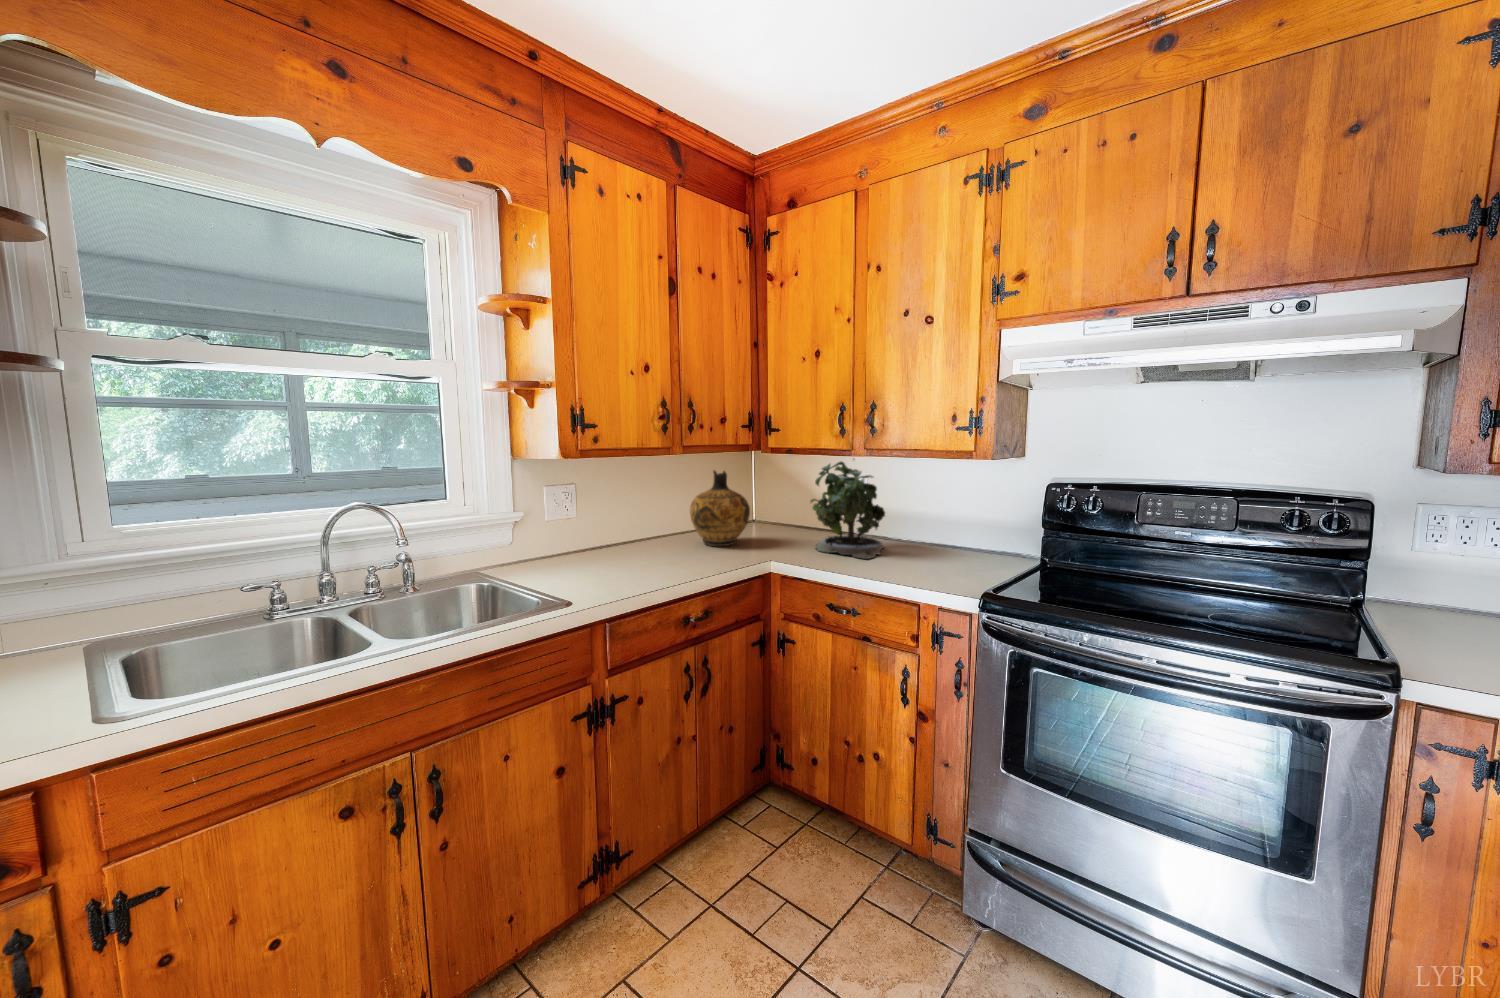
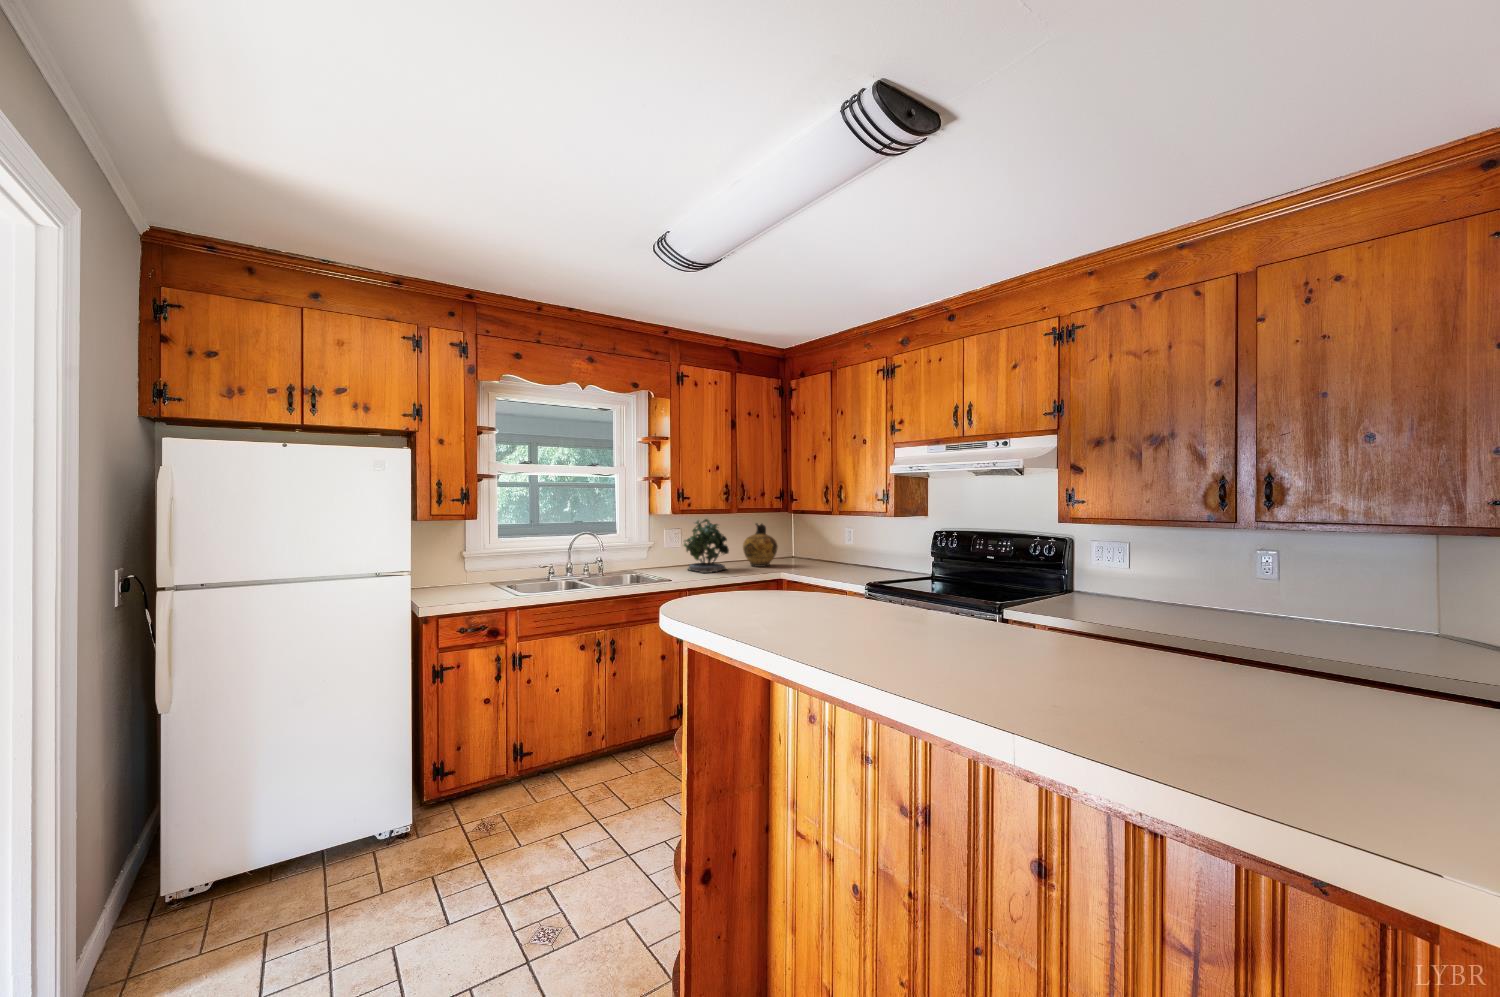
potted plant: present [811,462,885,559] -> present [684,519,729,573]

